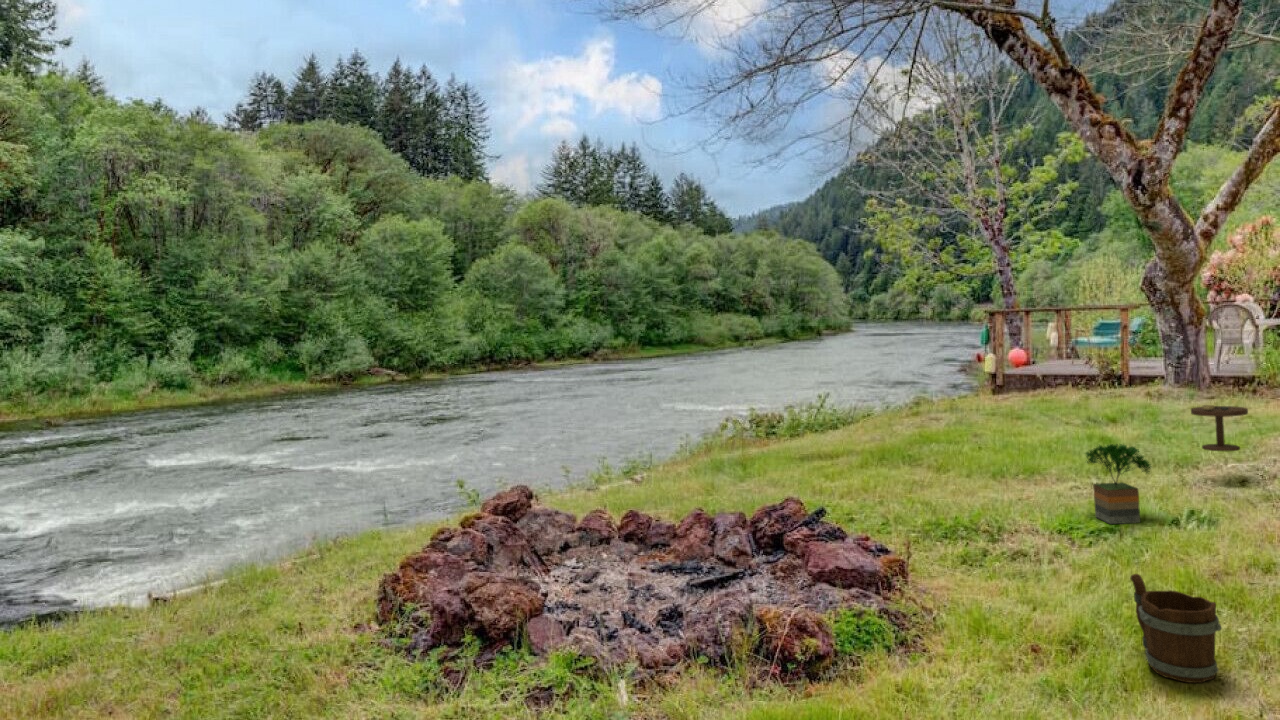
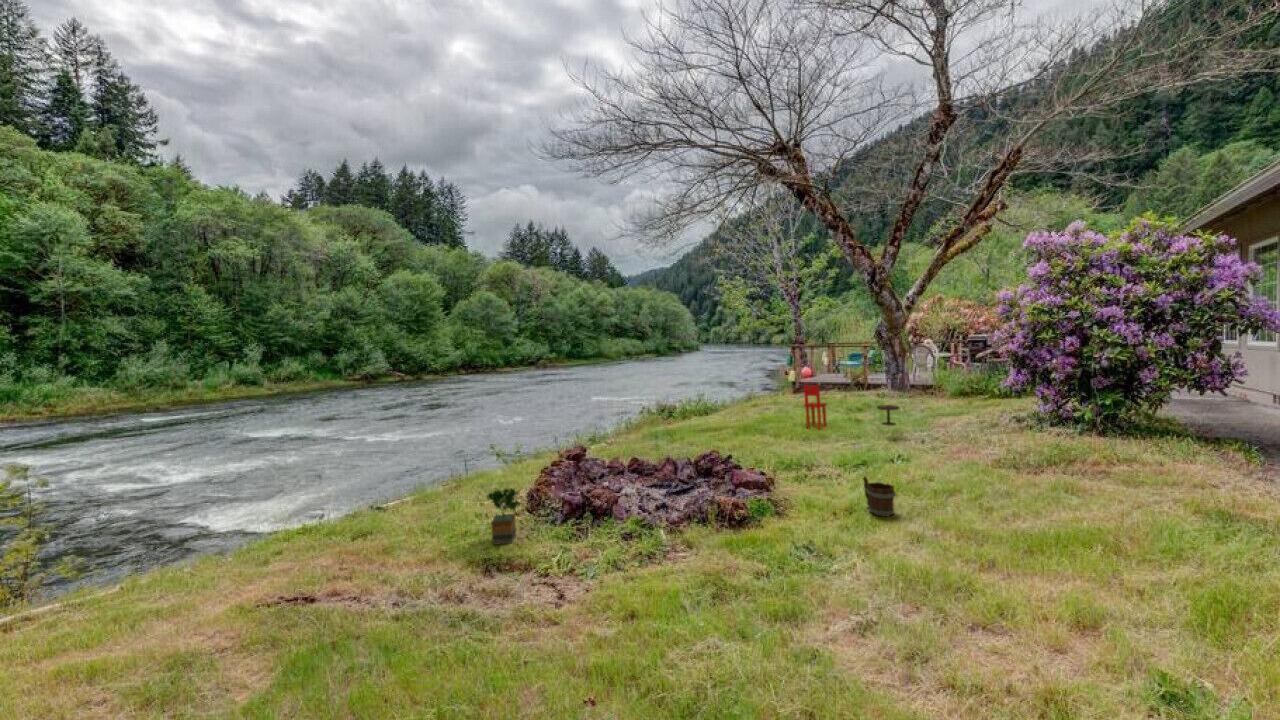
chair: none [1026,367,1079,460] -> present [804,385,827,429]
potted tree: present [1086,444,1151,524] -> present [487,488,520,545]

